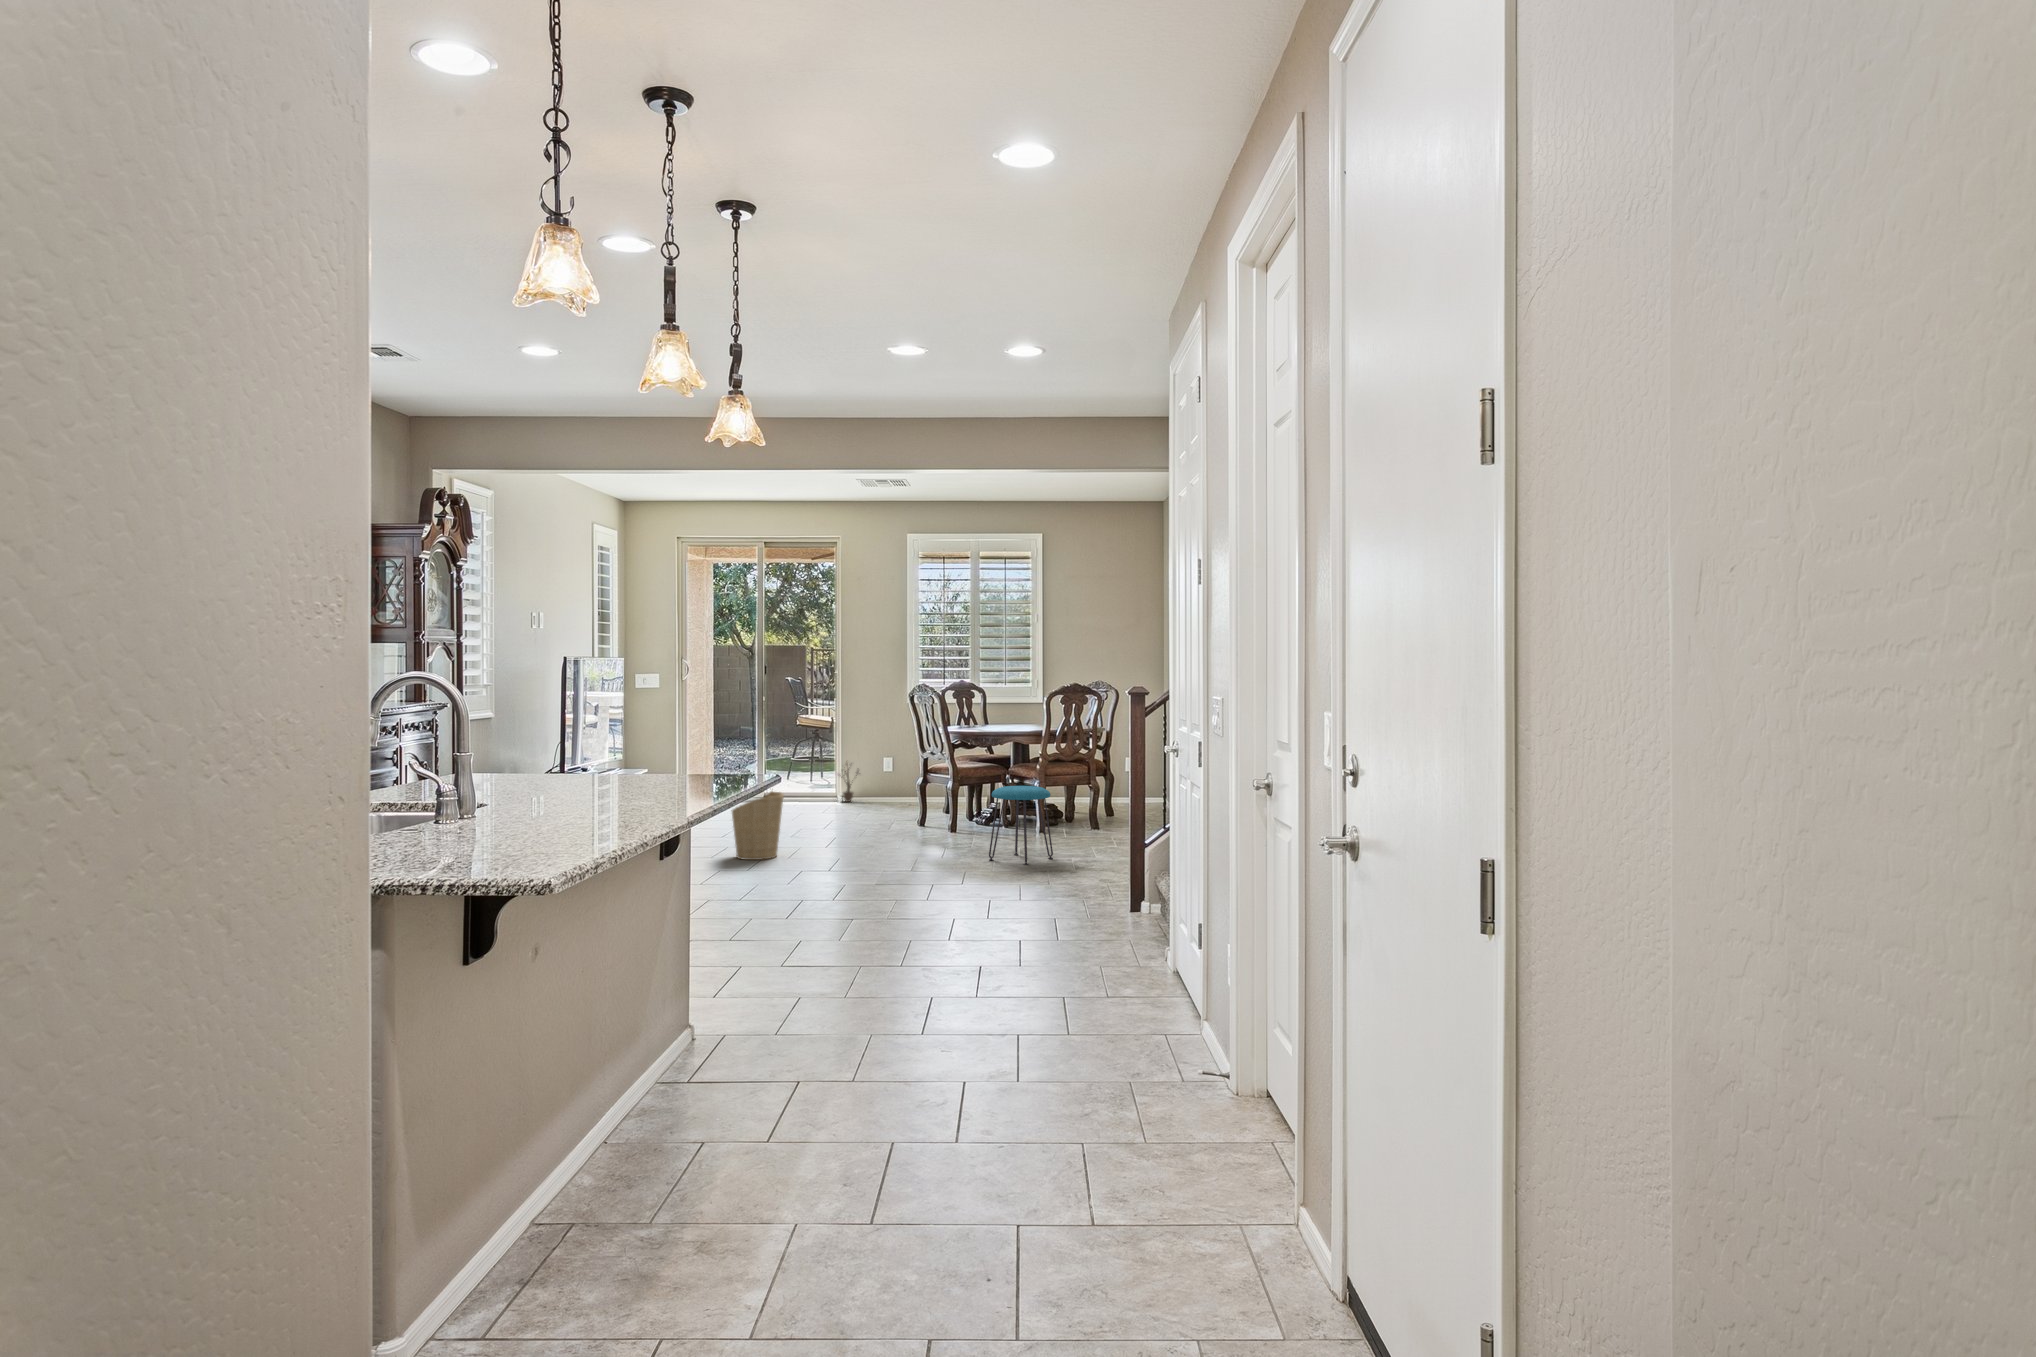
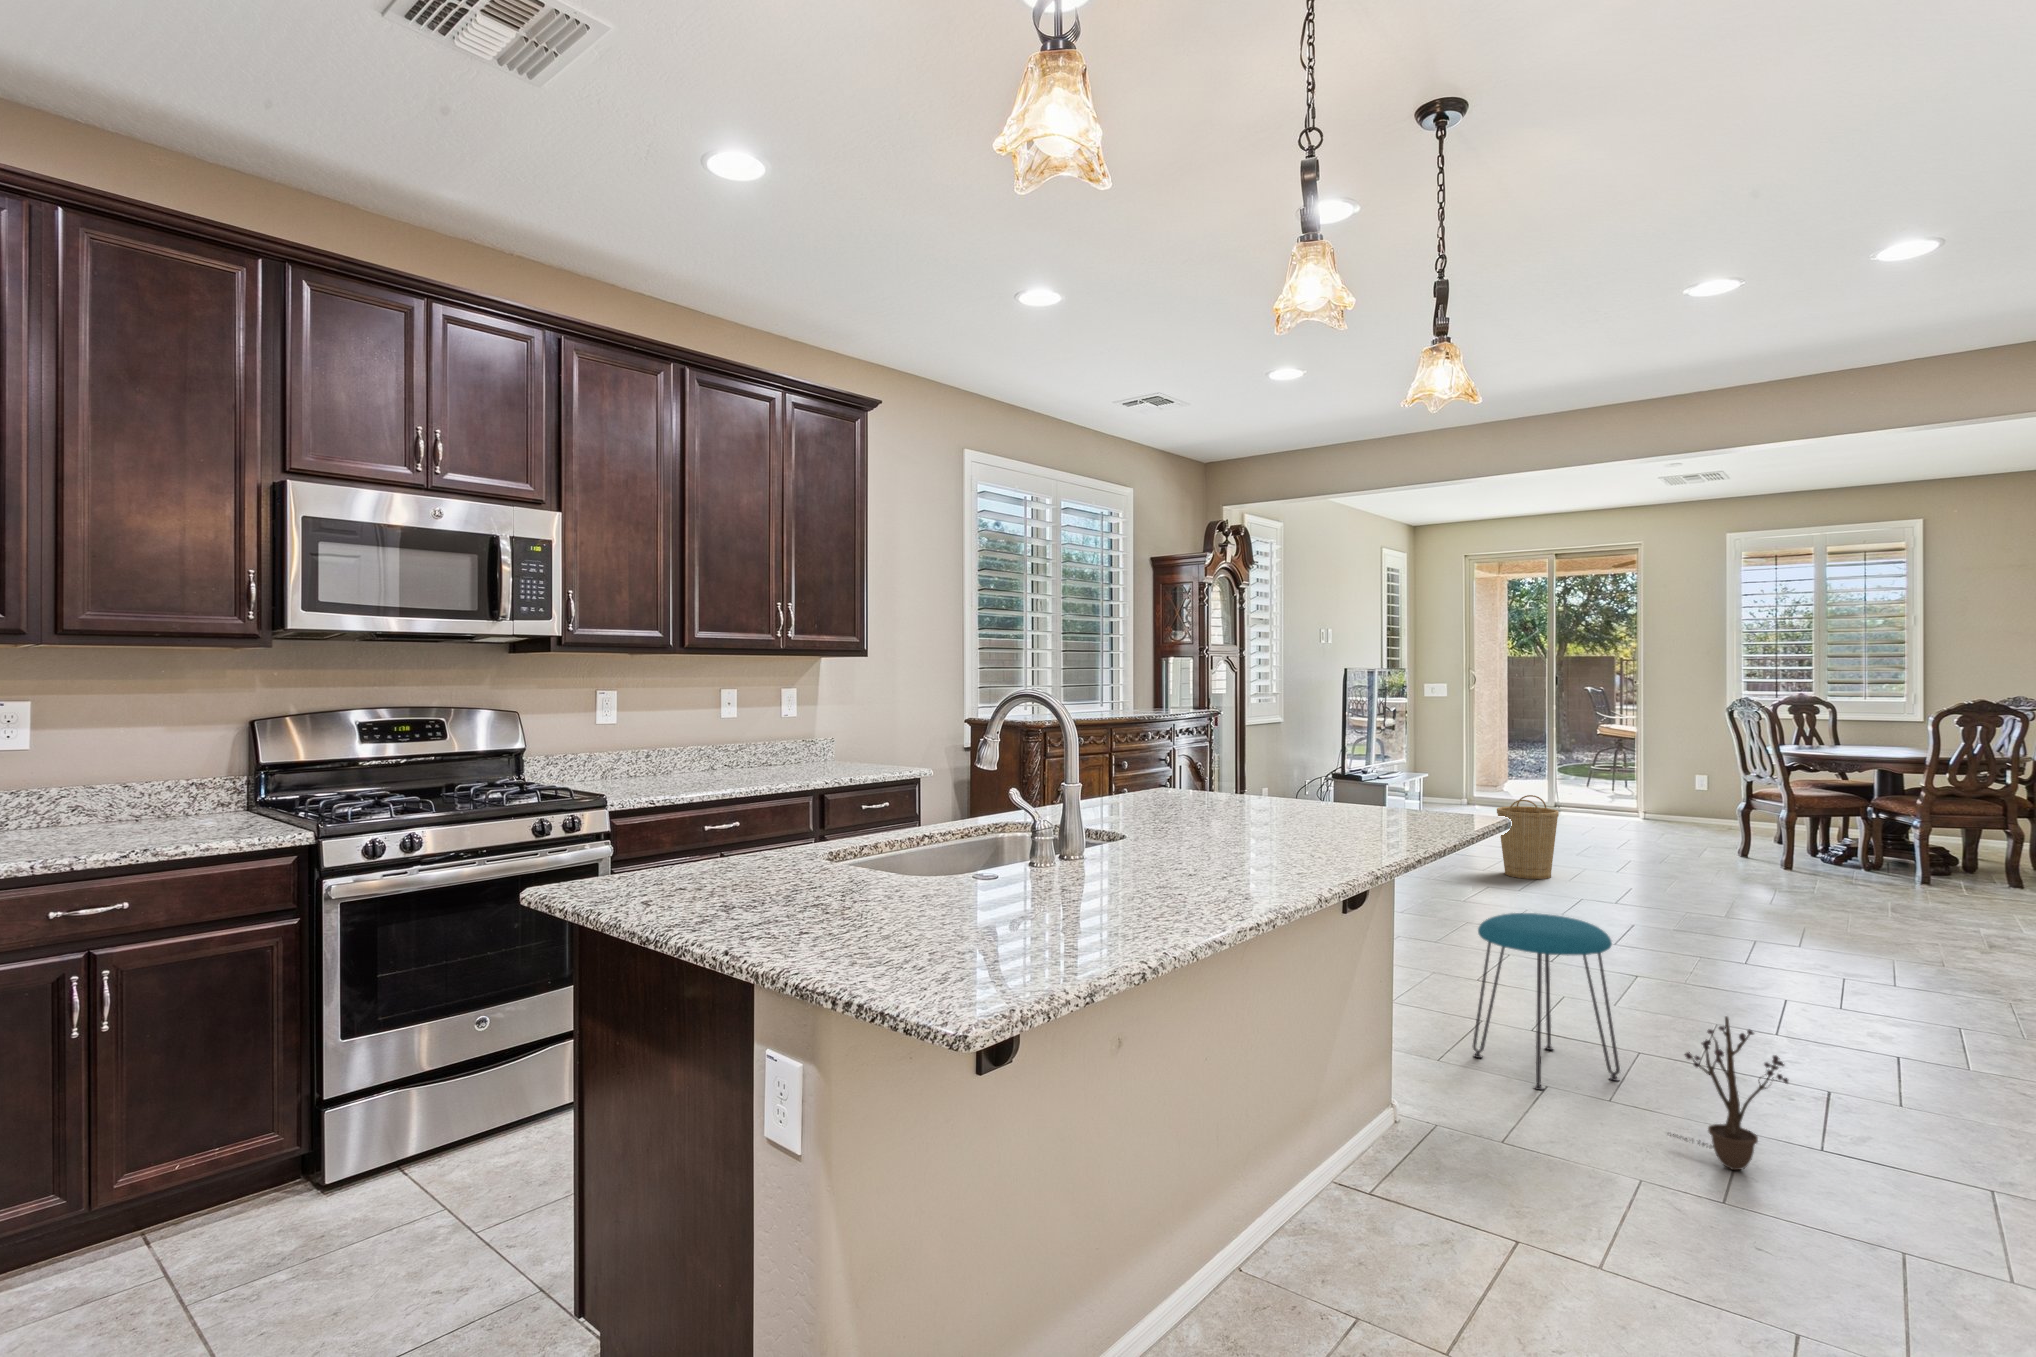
decorative plant: present [843,764,859,802] -> present [1668,1016,1788,1170]
stool: present [989,786,1053,865] -> present [1473,913,1620,1090]

